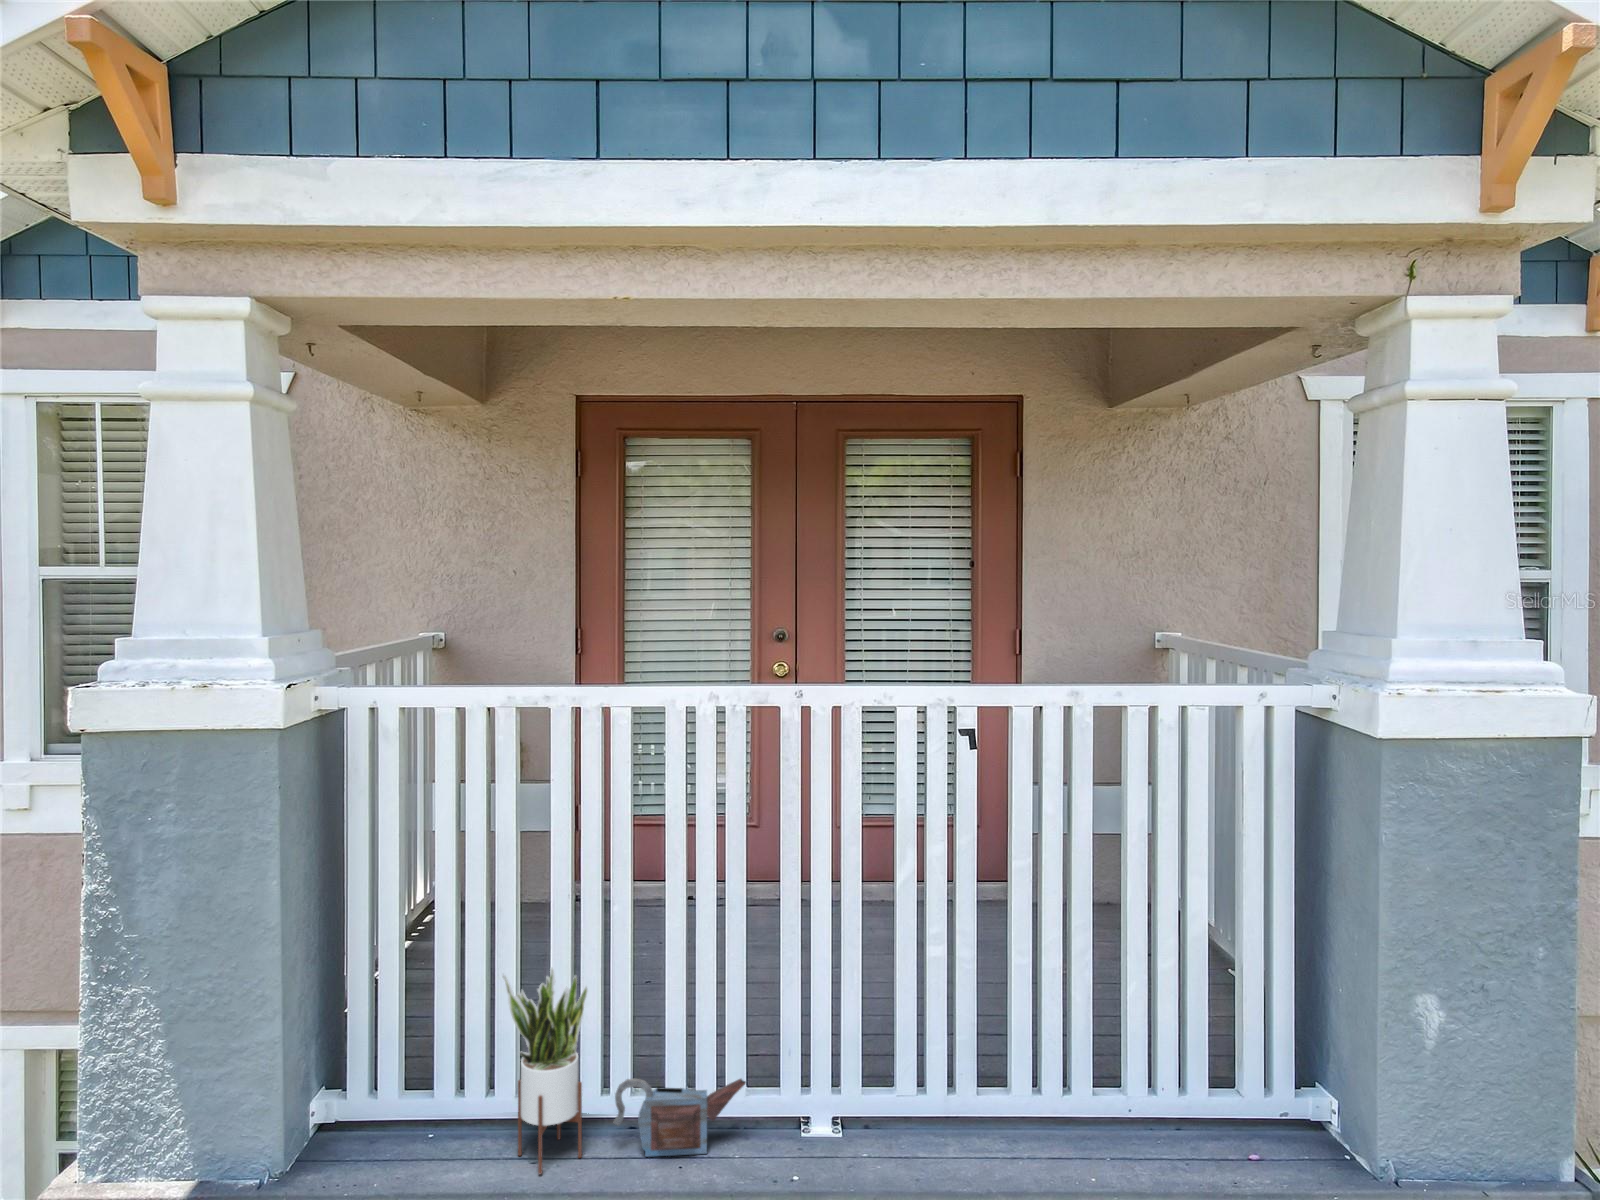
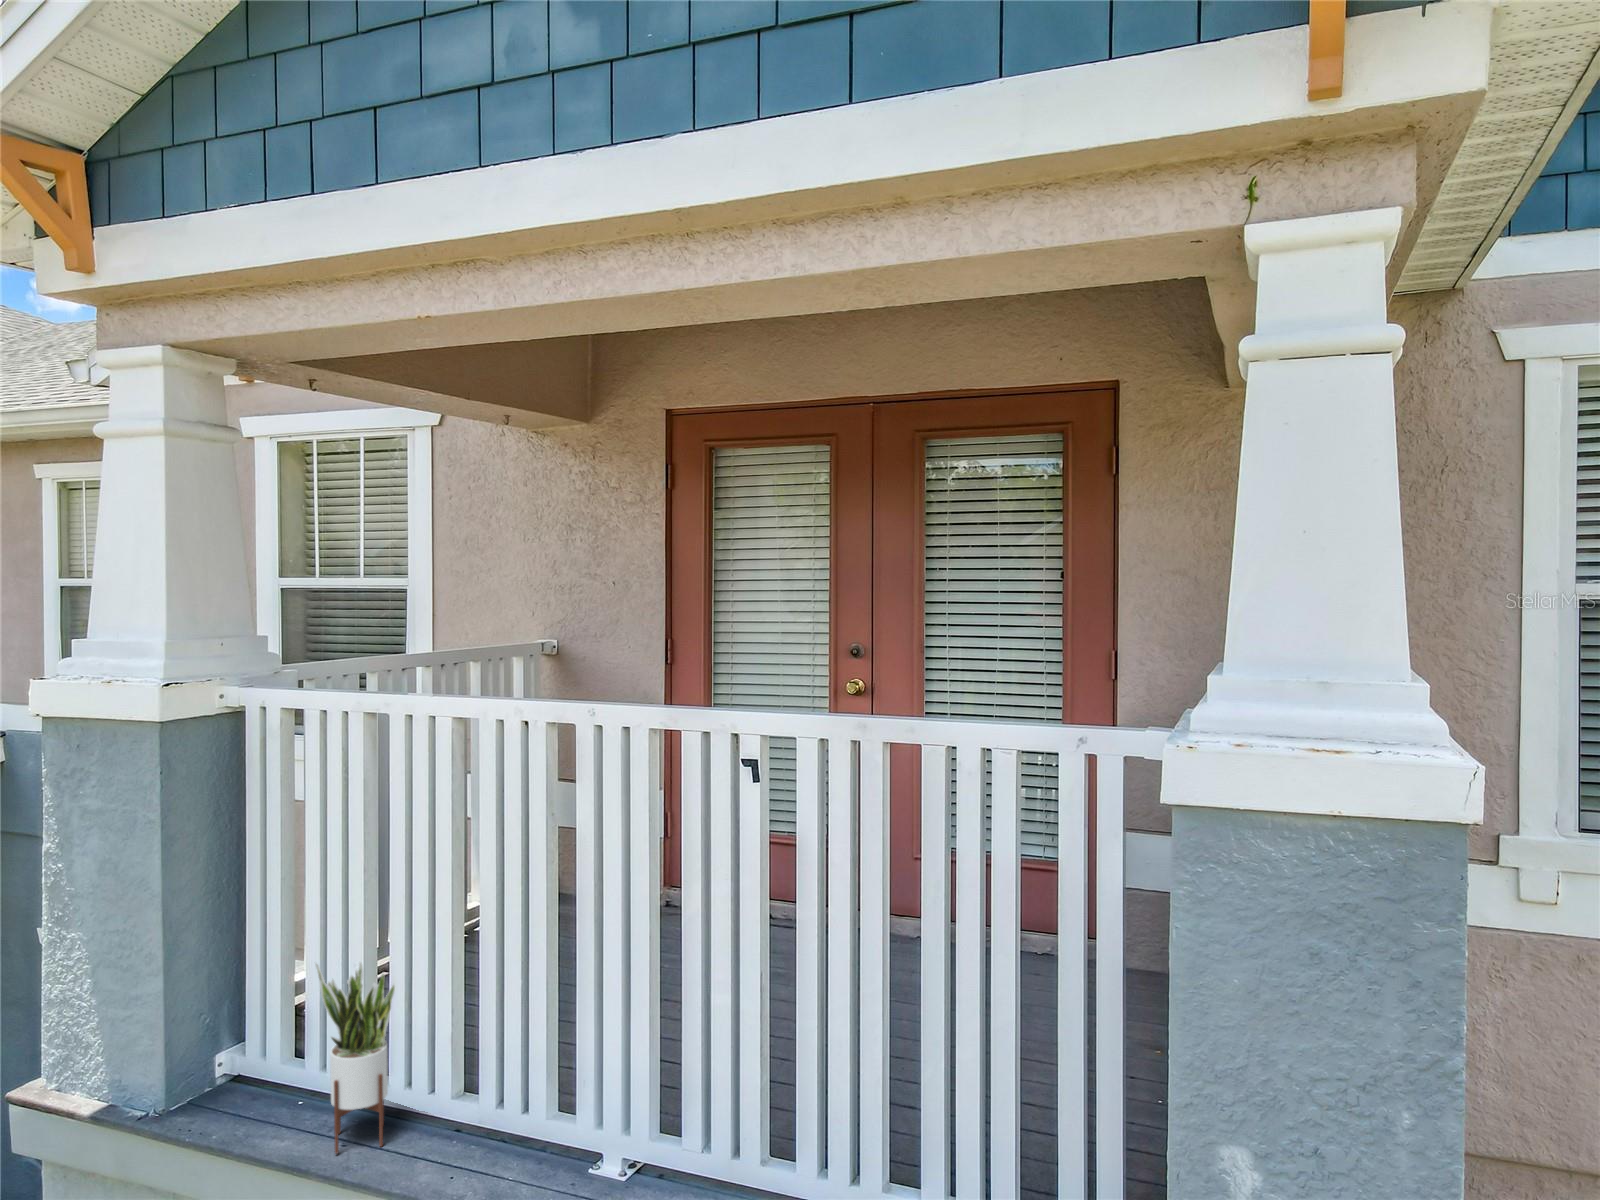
watering can: present [614,1079,746,1157] -> none [407,1080,523,1167]

